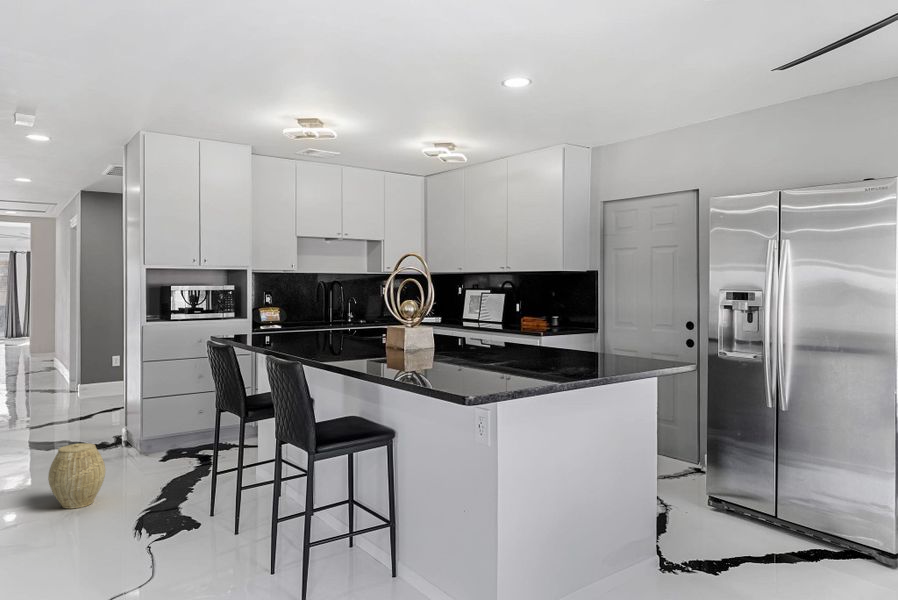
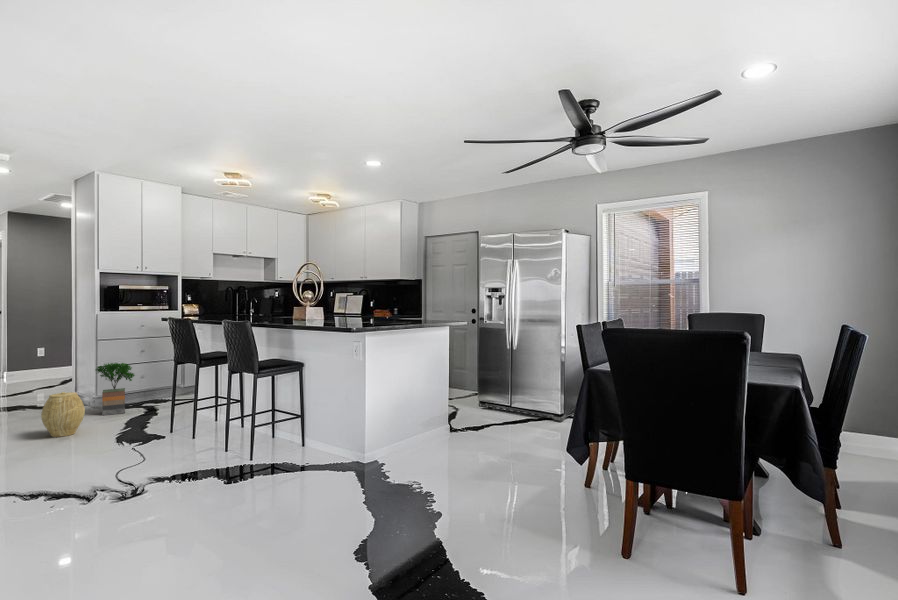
potted tree: none [134,394,187,469] -> present [96,363,135,415]

